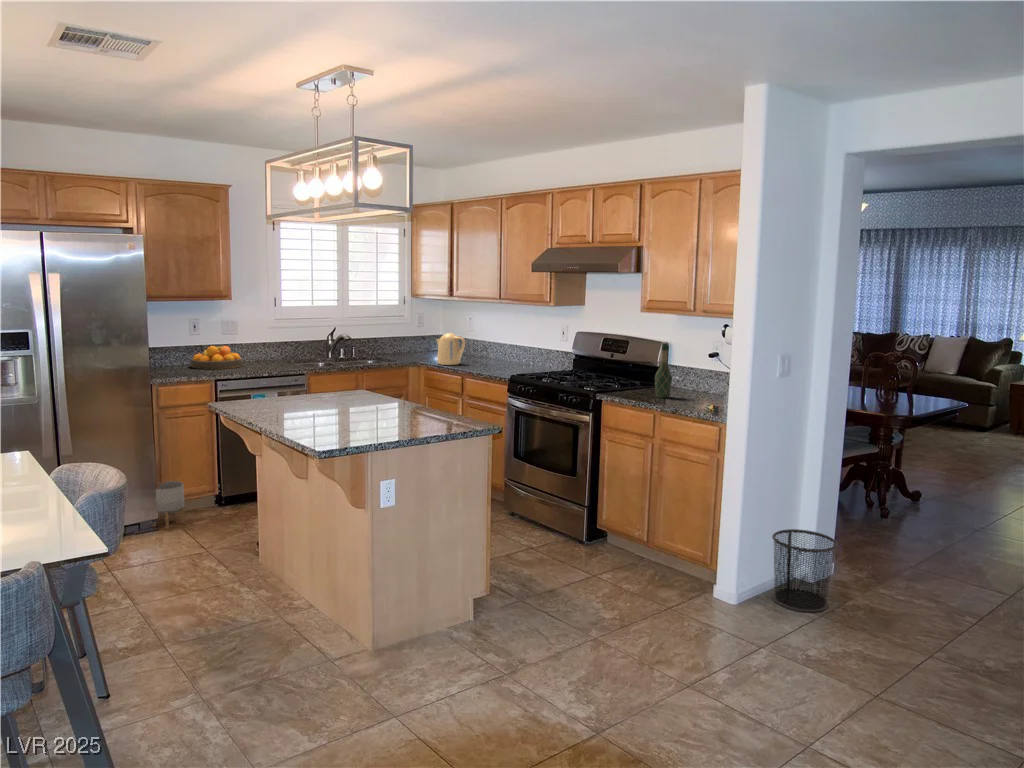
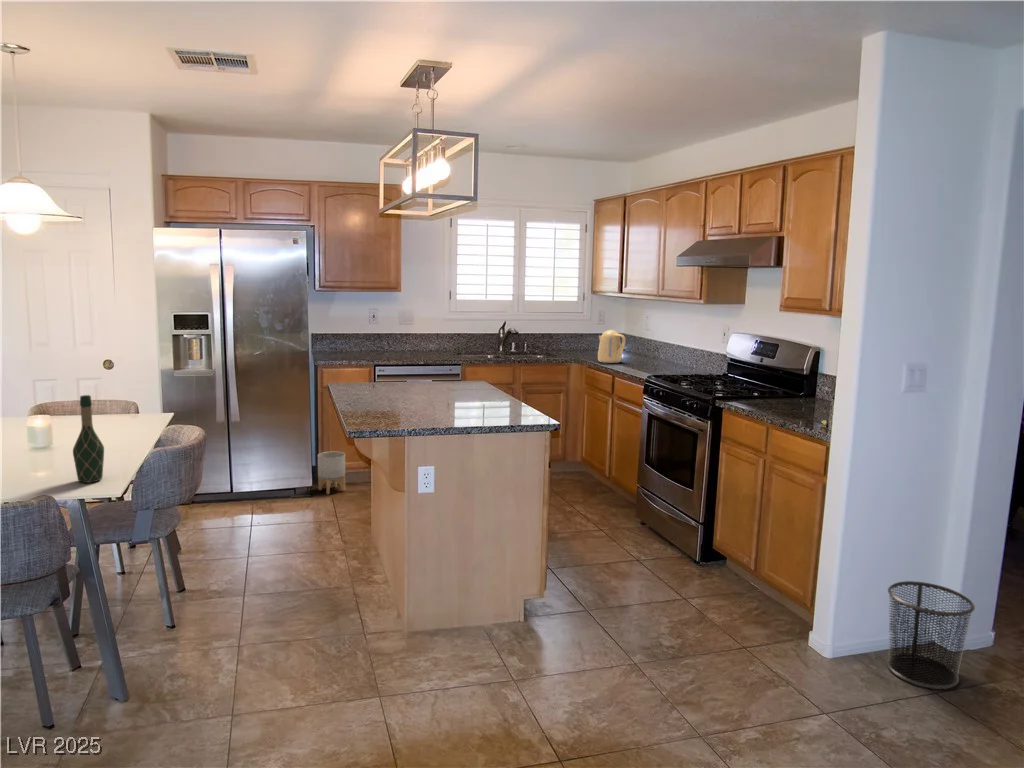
wine bottle: present [655,343,672,398] -> present [73,395,104,483]
fruit bowl: present [191,346,243,369] -> none [373,332,418,355]

